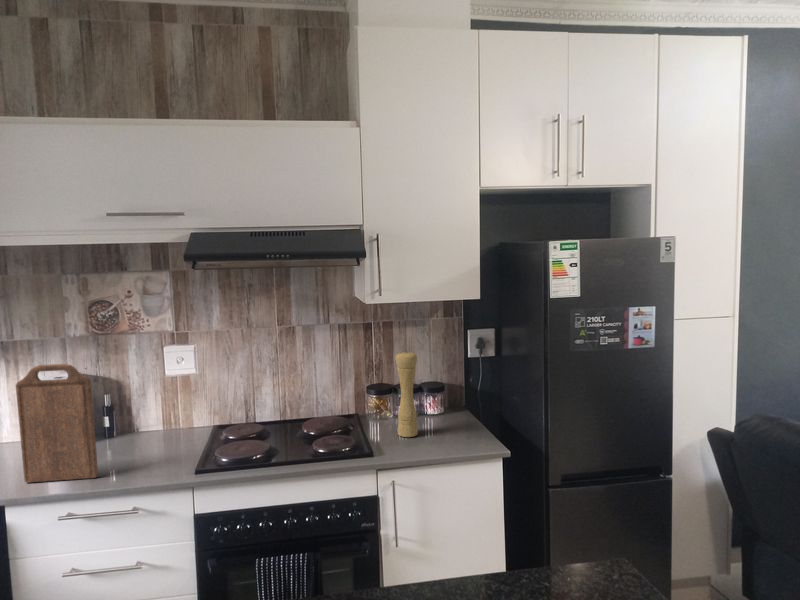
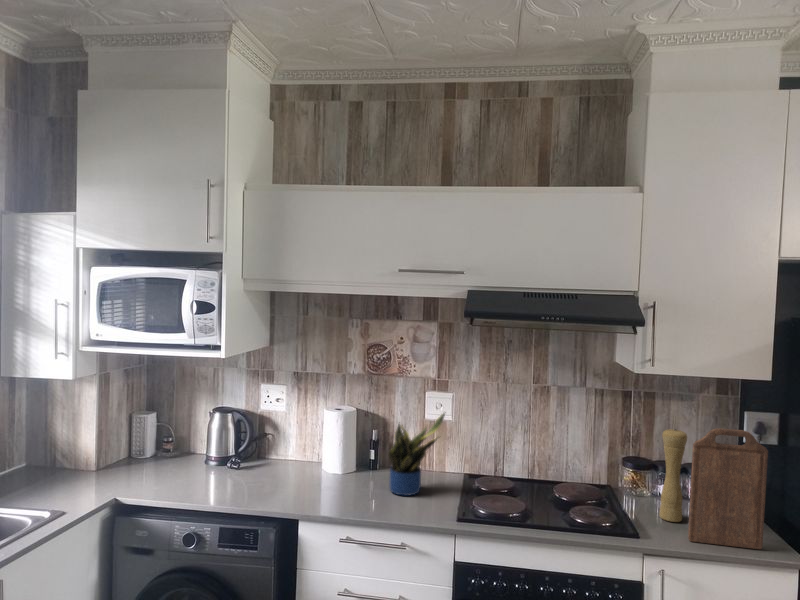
potted plant: none [117,363,180,459] -> present [388,413,445,496]
cutting board: present [16,364,98,483] -> present [688,428,768,549]

